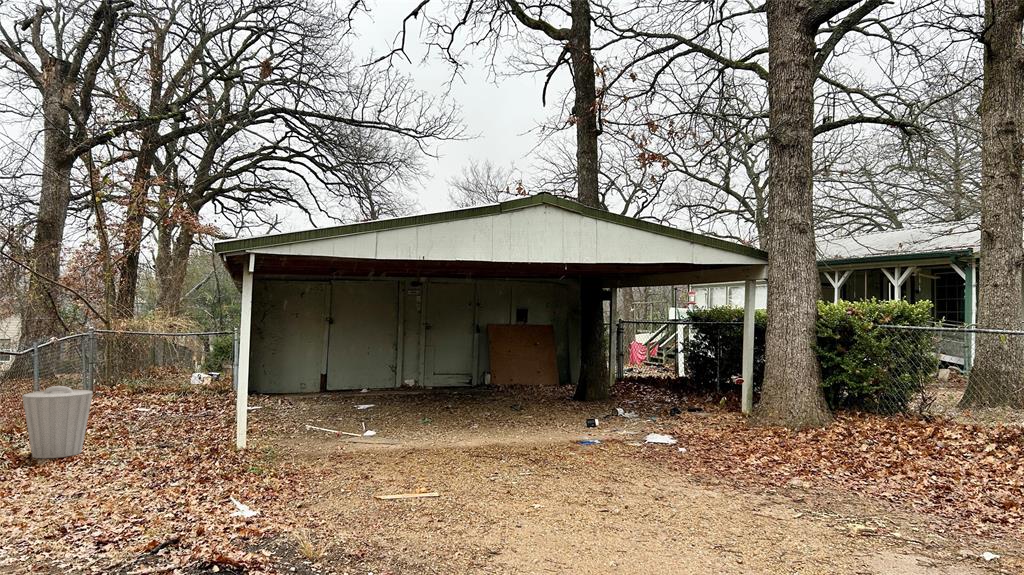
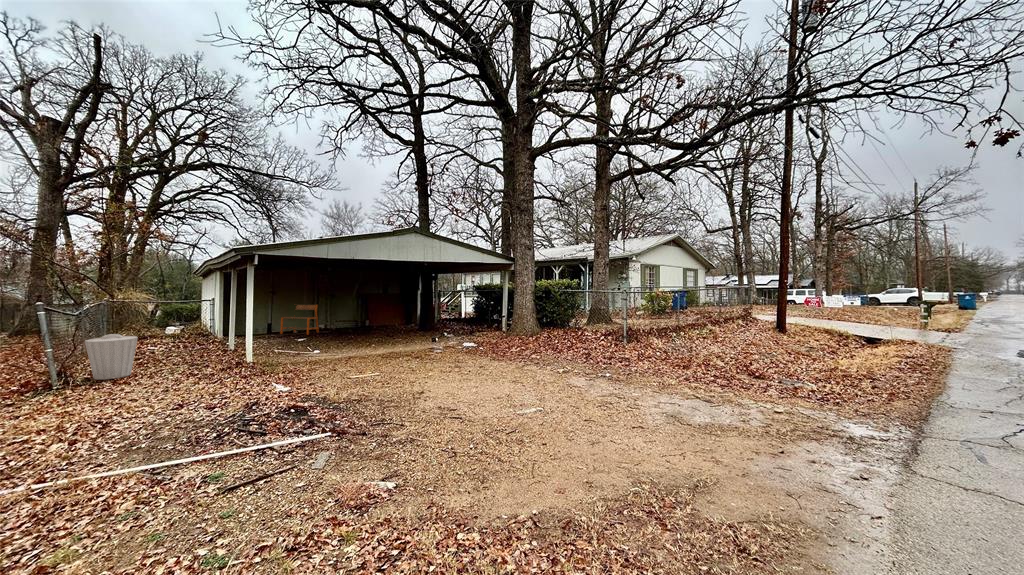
bench: none [340,344,400,398] -> present [280,305,319,335]

